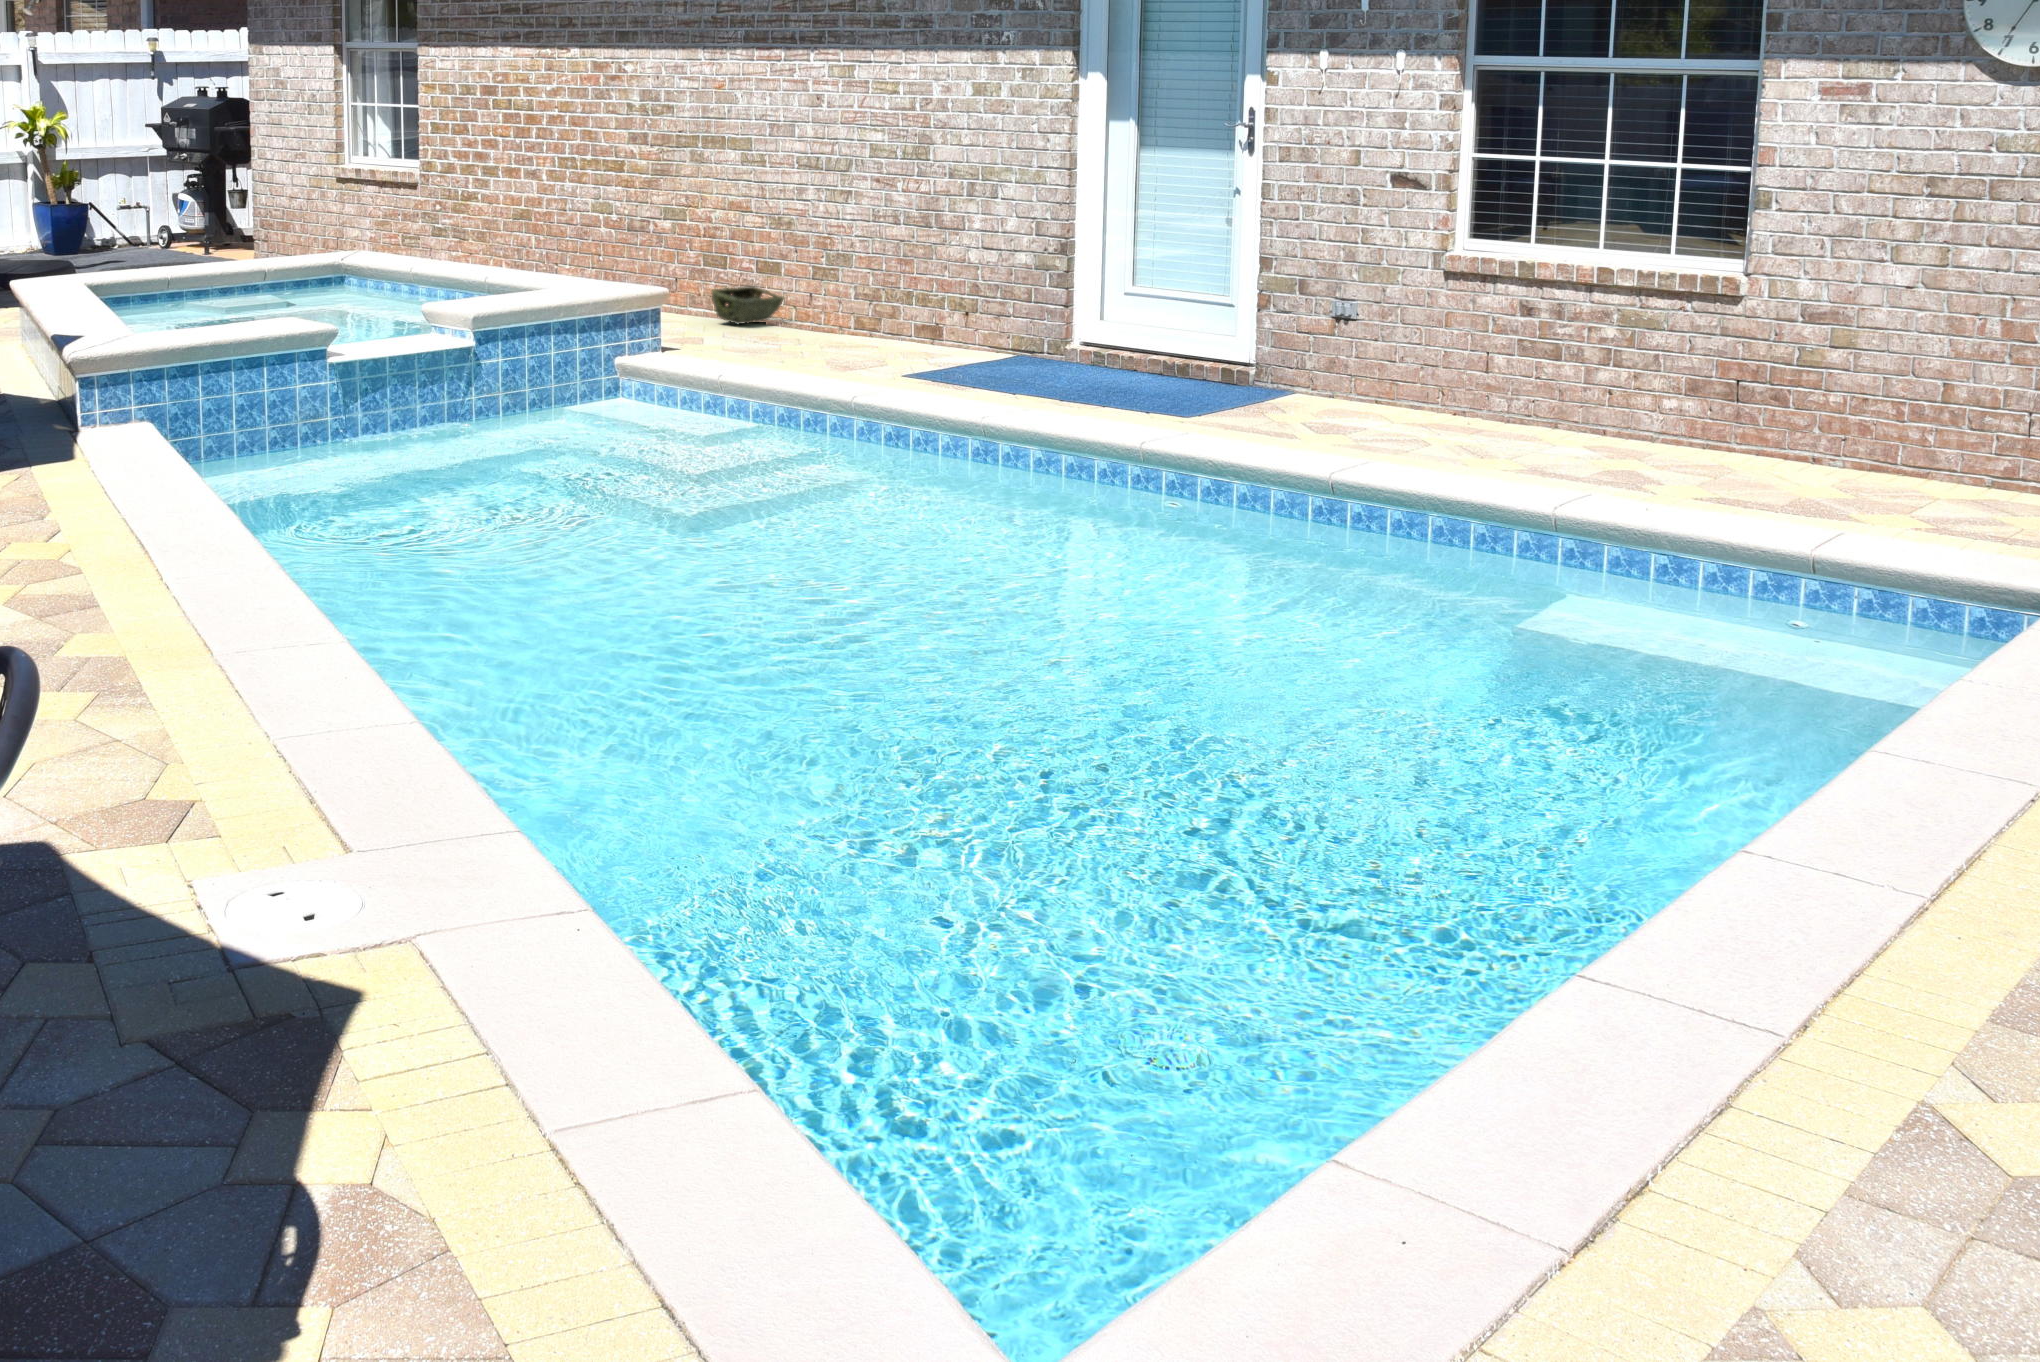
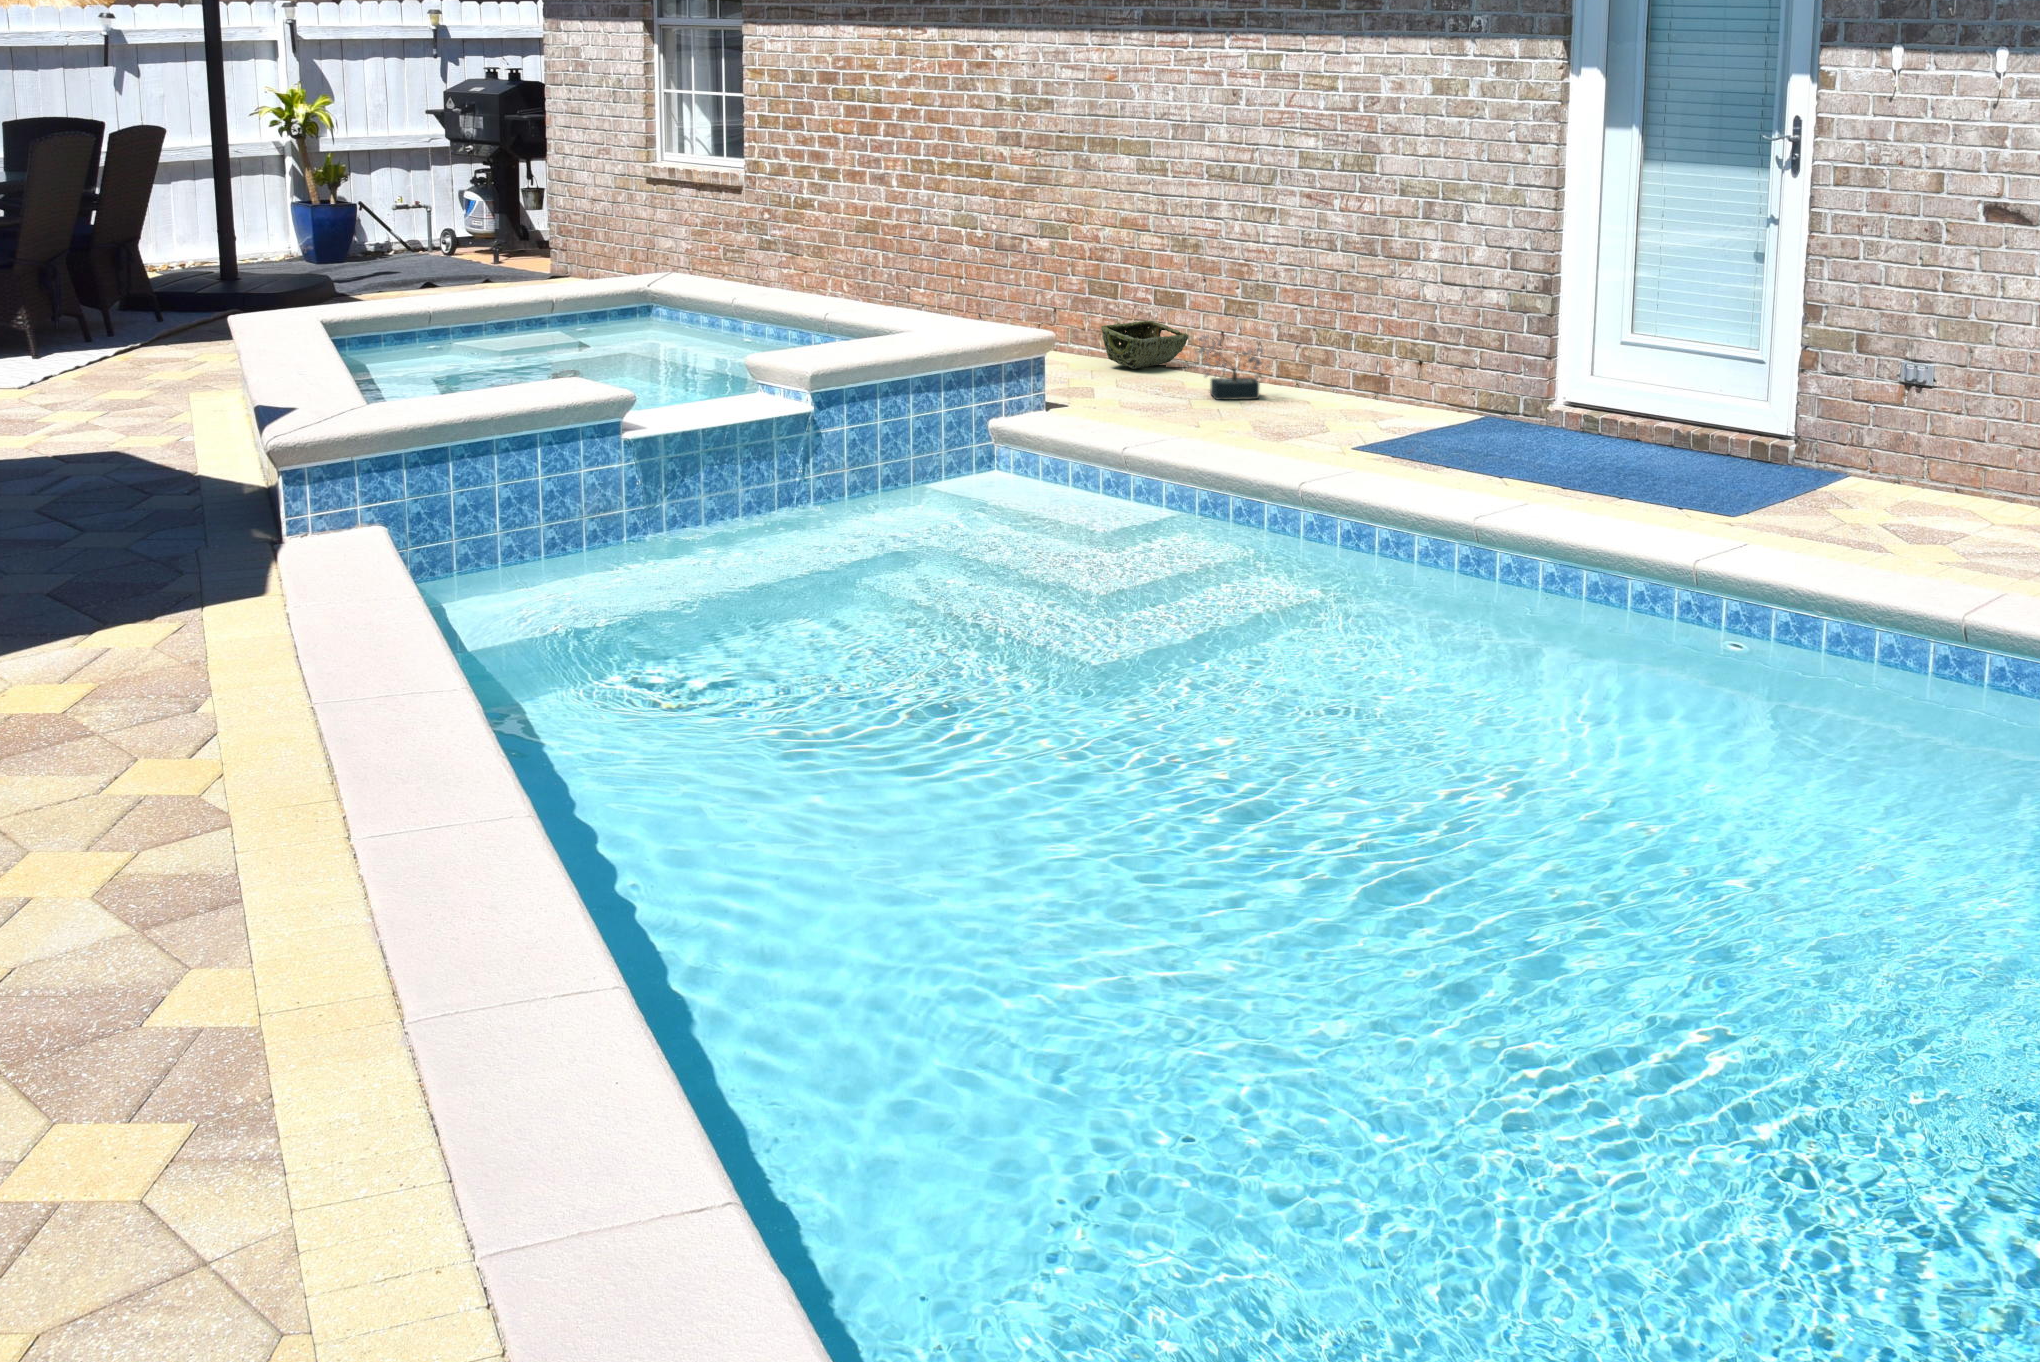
decorative plant: none [782,292,845,345] -> present [1194,335,1269,400]

